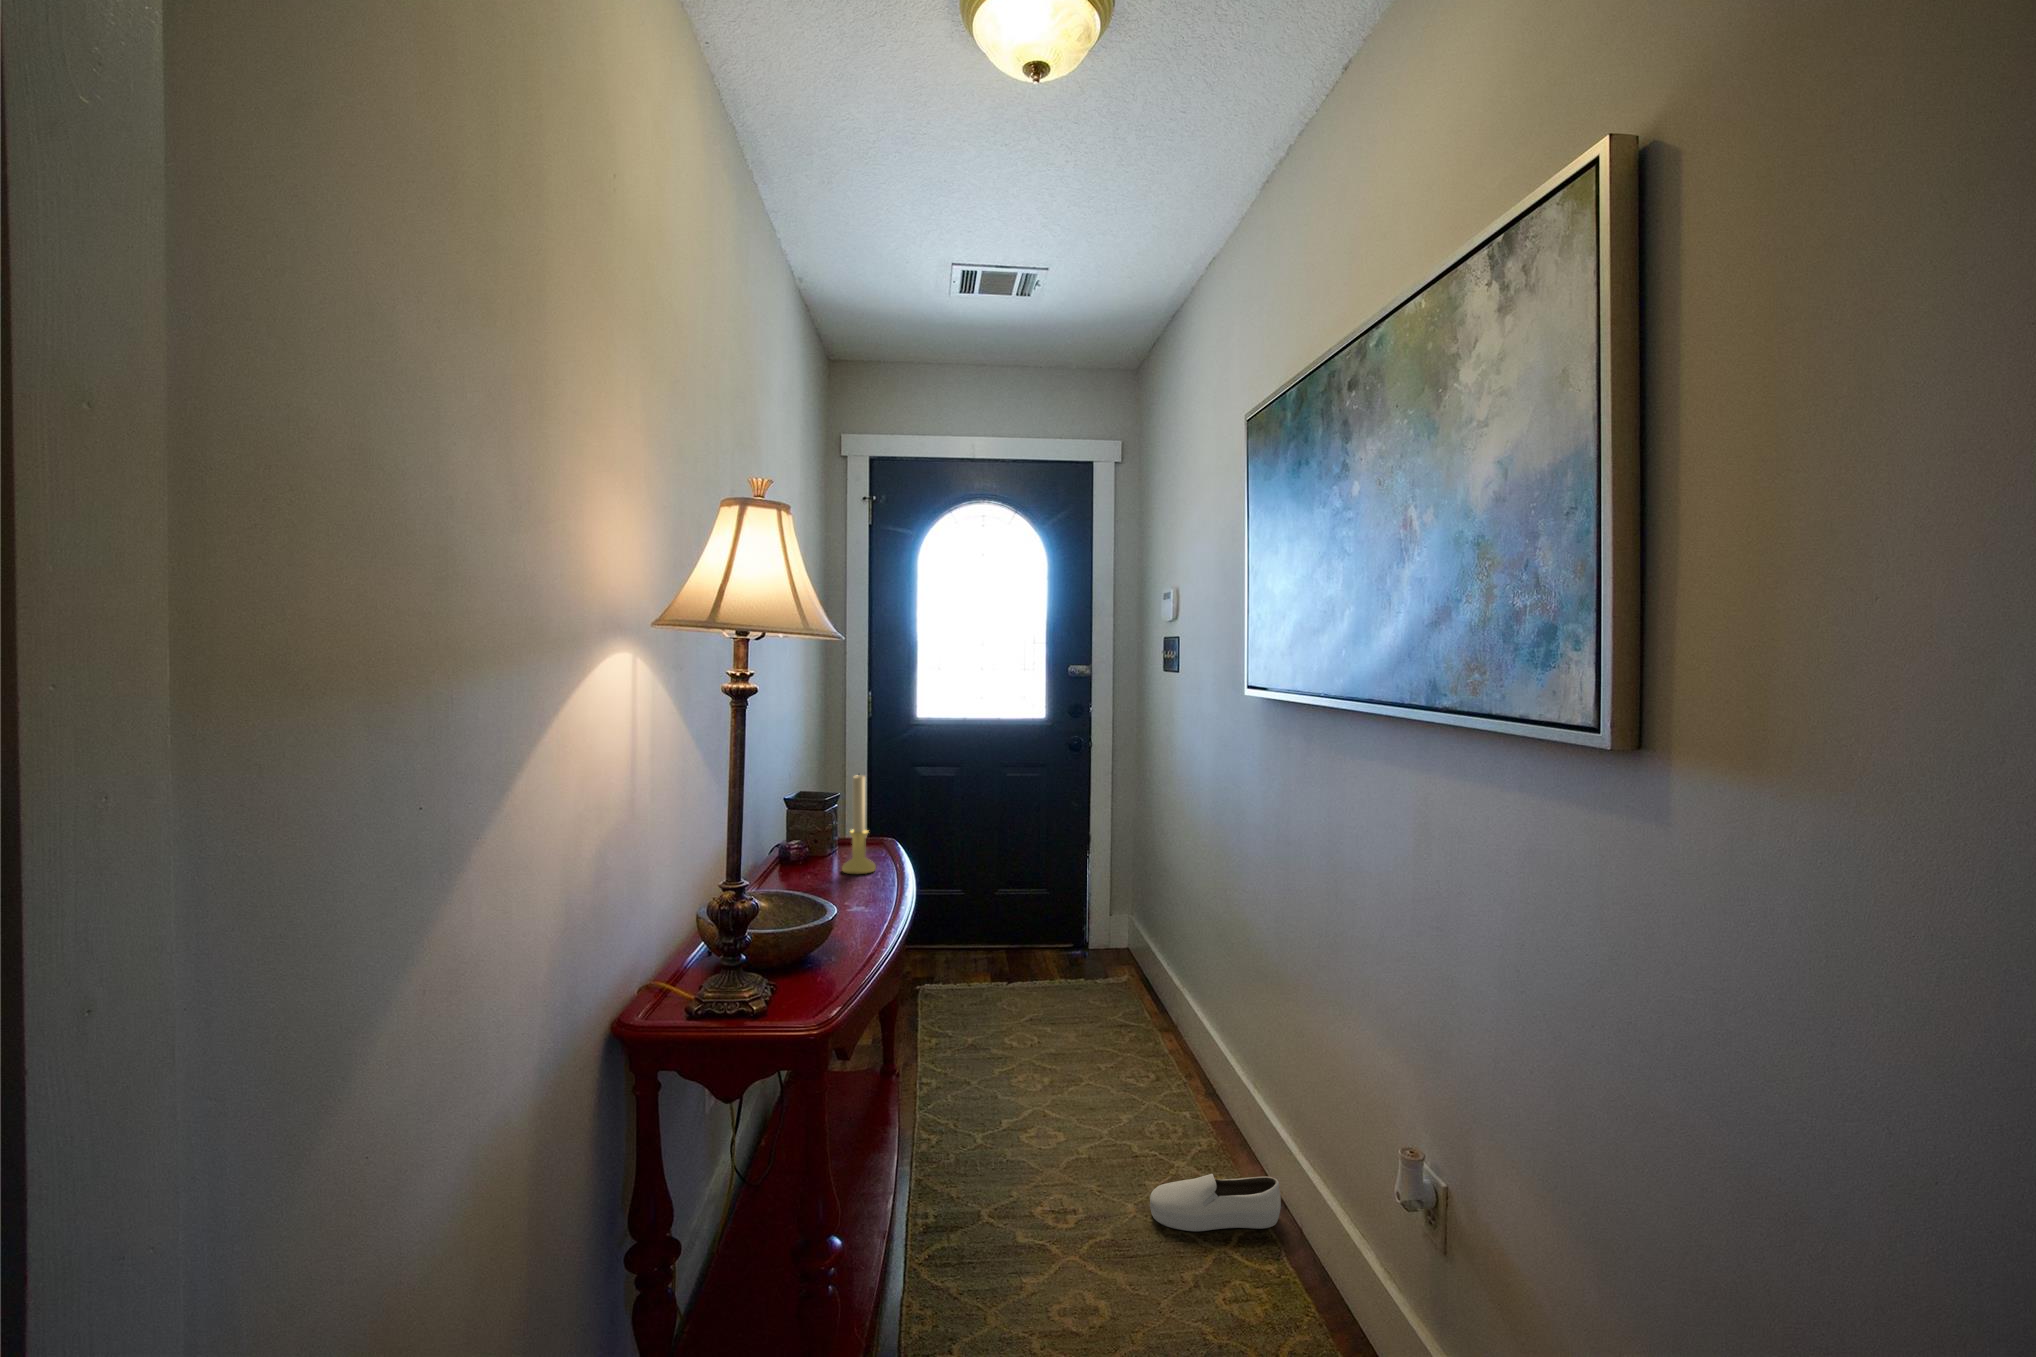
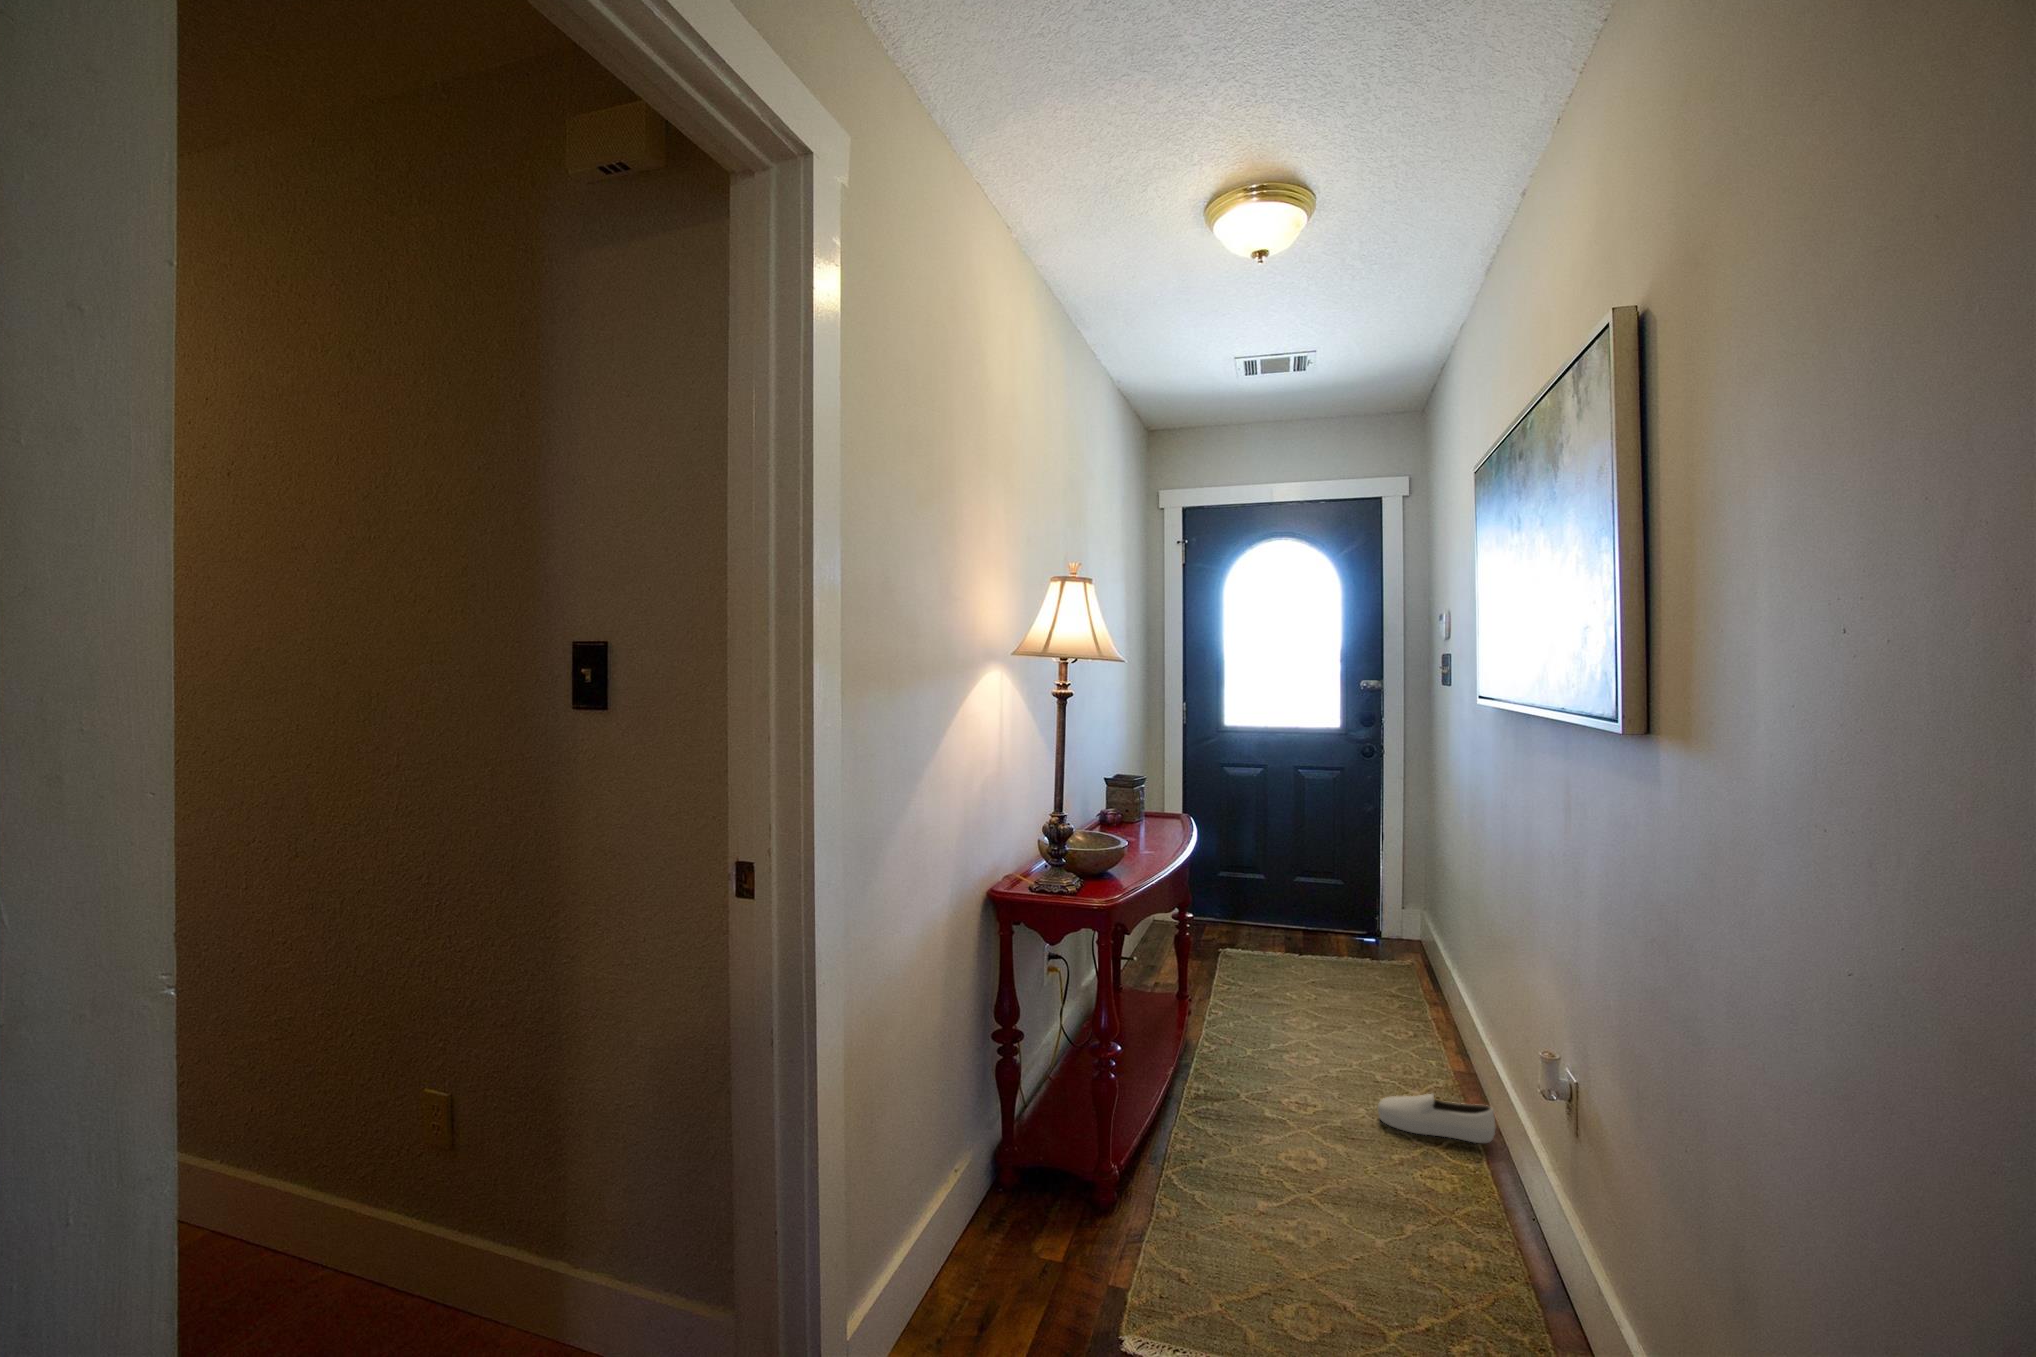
candle holder: present [842,775,876,874] -> none [1141,760,1166,834]

